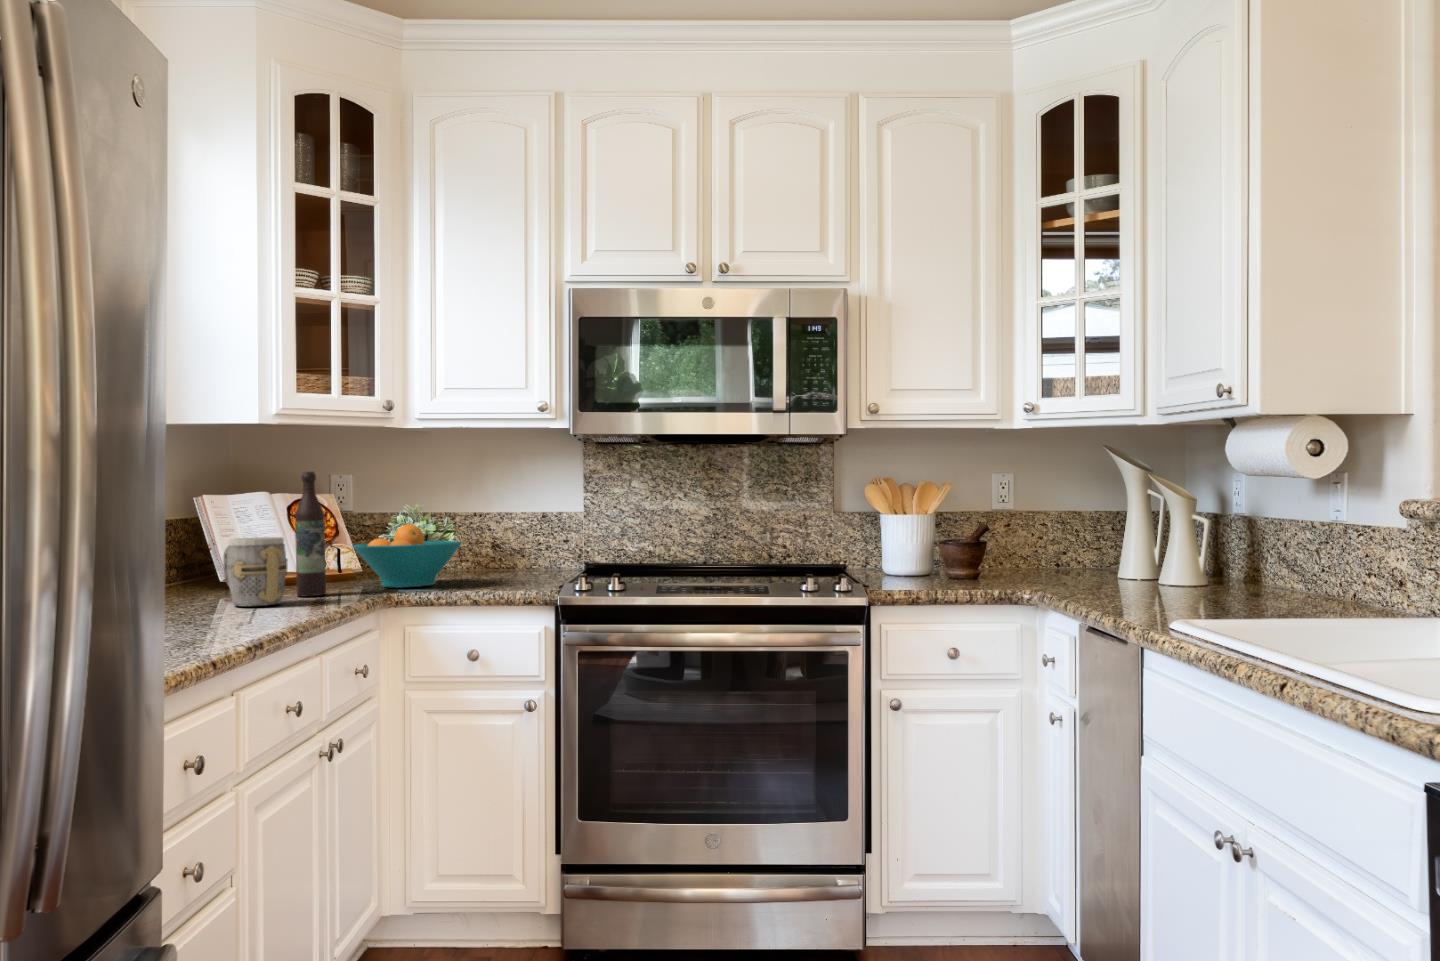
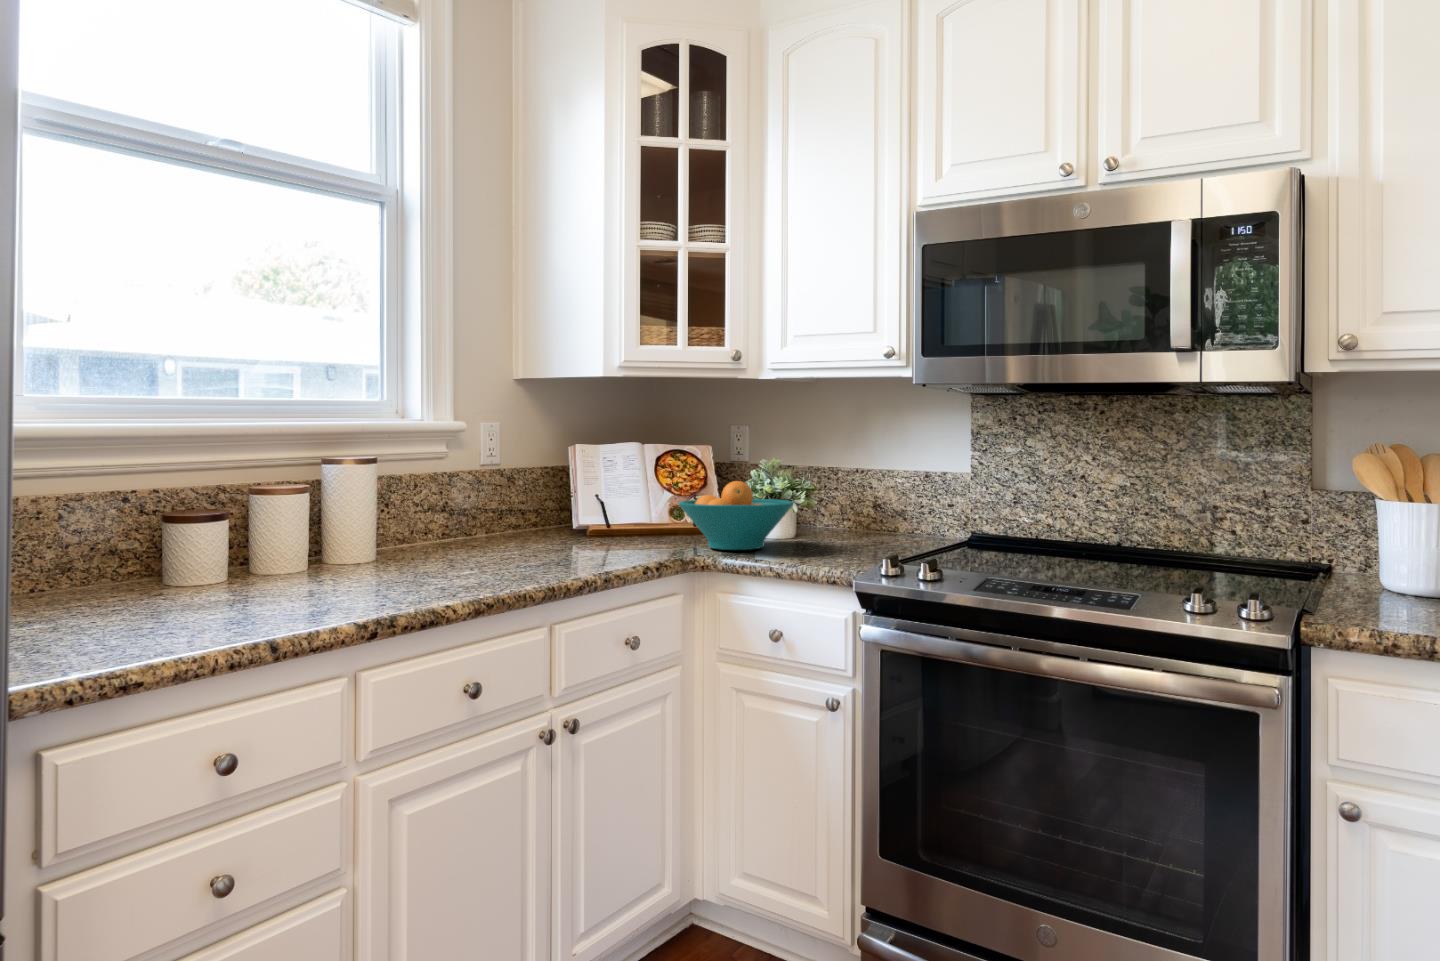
wine bottle: present [295,472,326,596] -> none [604,423,634,553]
mug: present [223,537,288,607] -> none [508,490,570,563]

